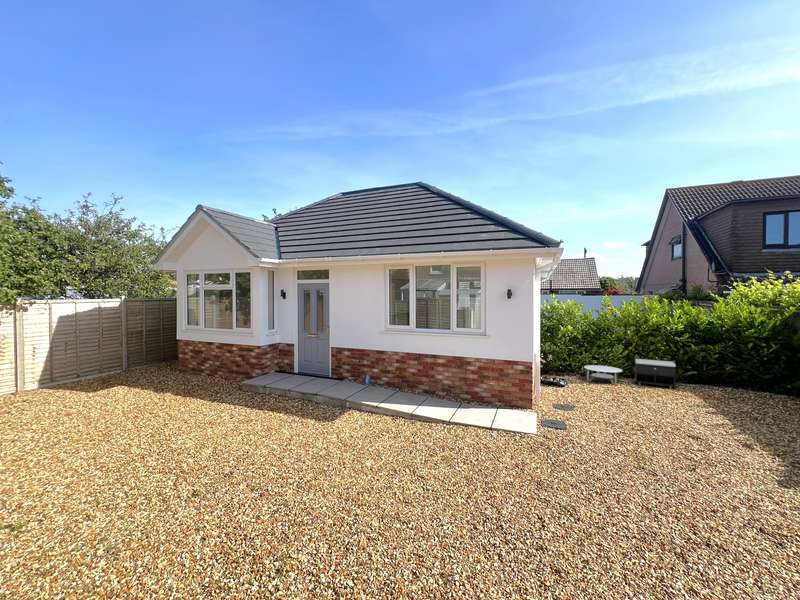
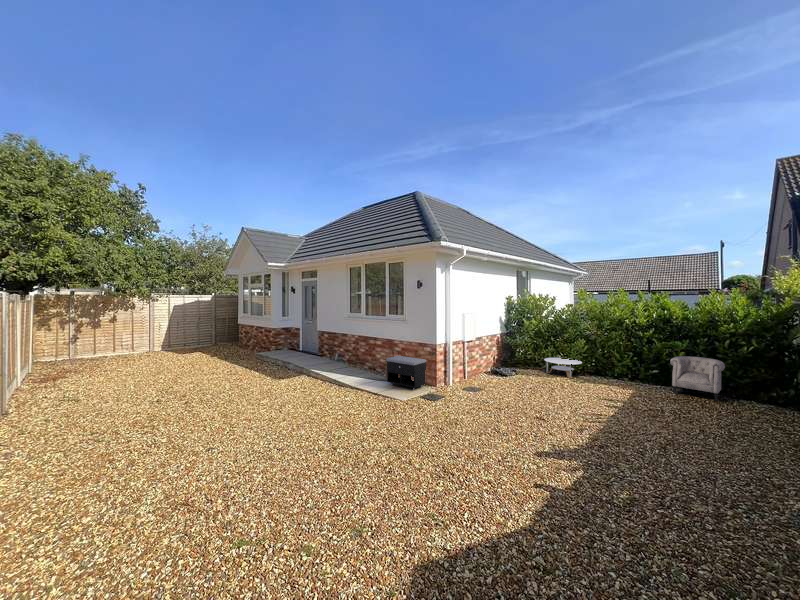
storage bench: present [635,359,676,388] -> present [386,356,426,390]
chair: none [703,360,751,398] -> present [670,356,725,401]

